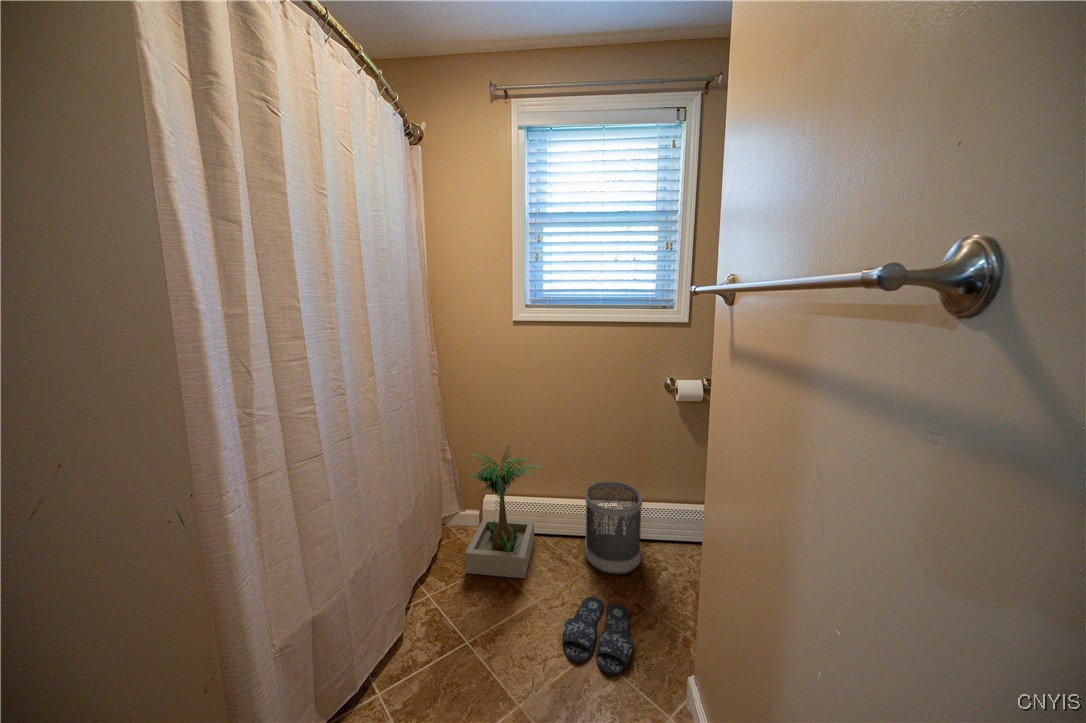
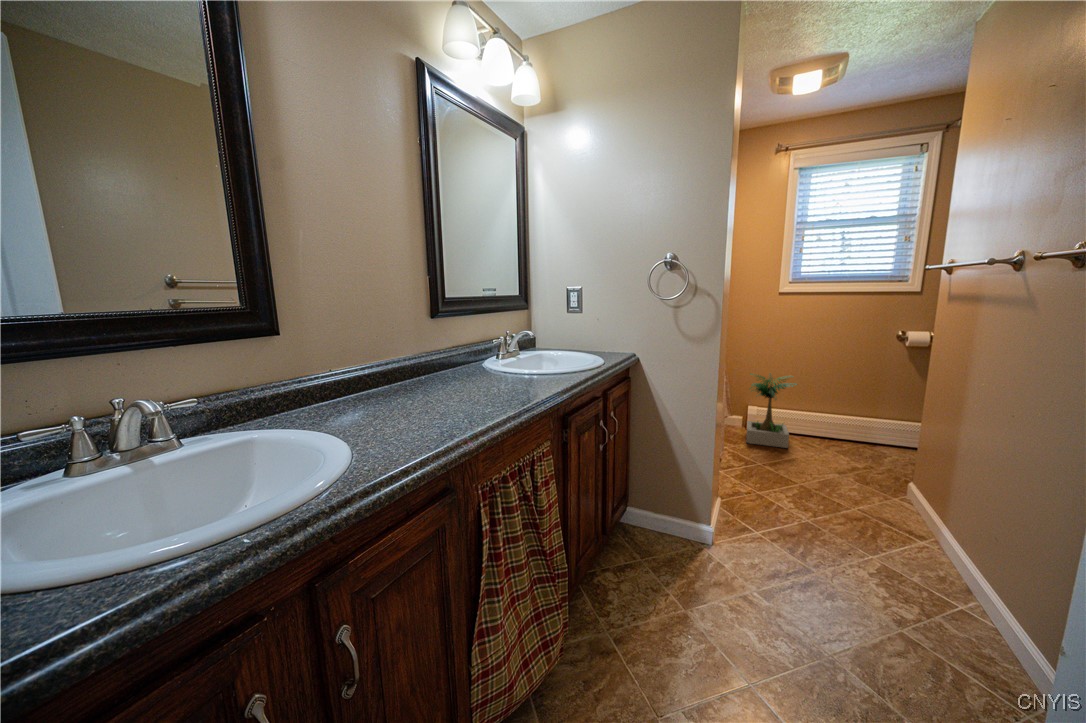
wastebasket: present [585,481,642,574] -> none [826,401,877,454]
slippers: present [563,597,634,675] -> none [825,458,874,478]

